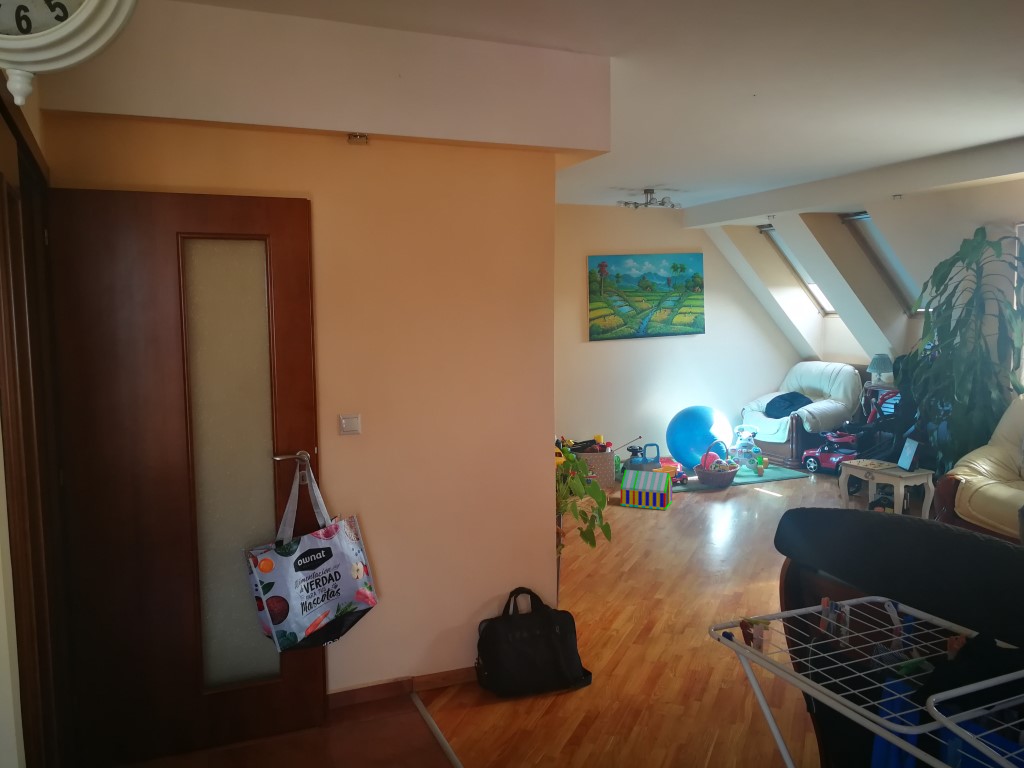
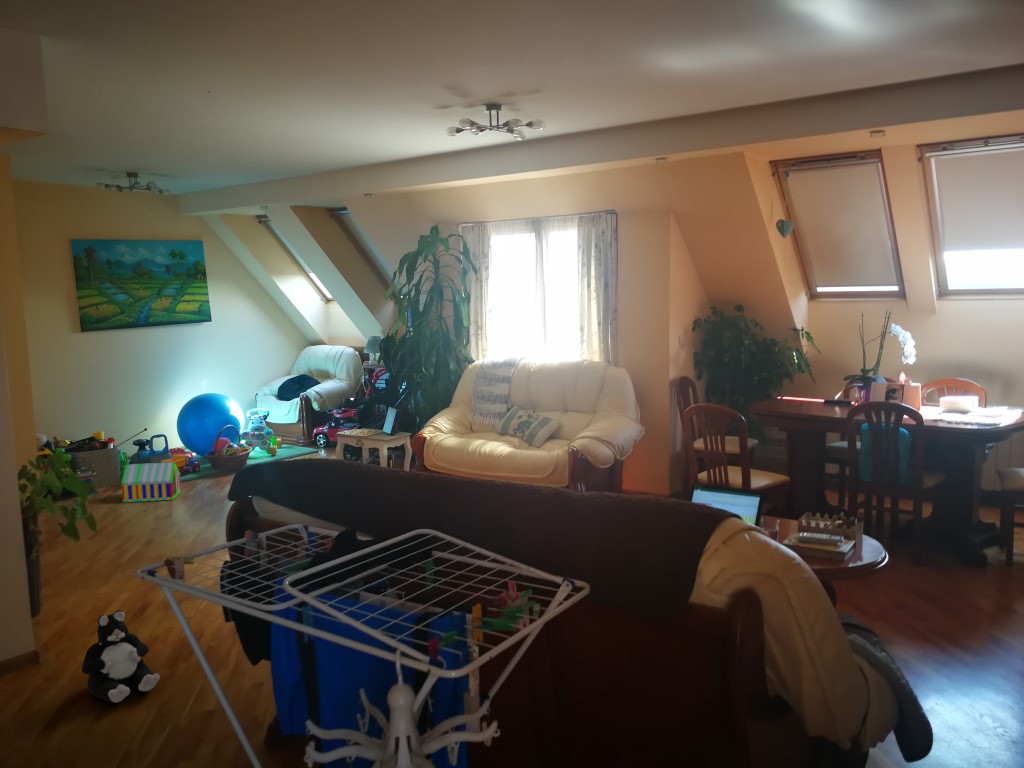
plush toy: none [607,628,679,724] -> present [82,610,160,703]

